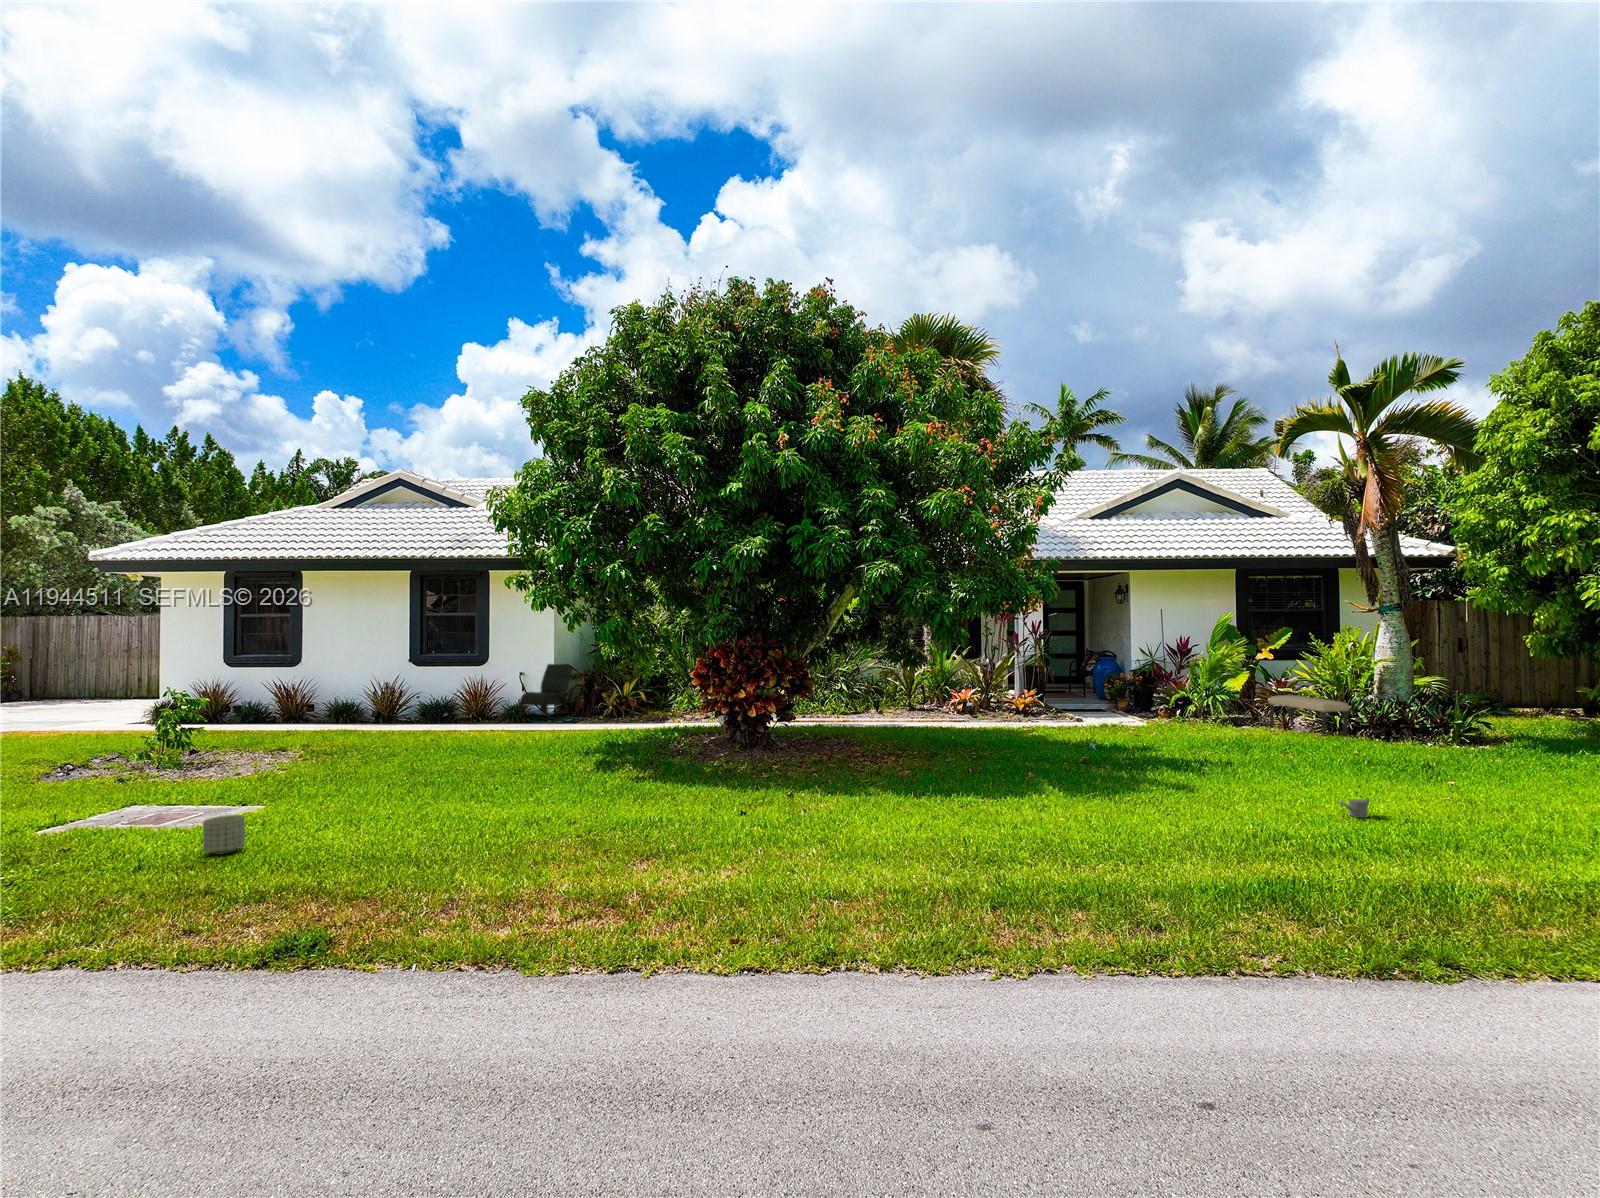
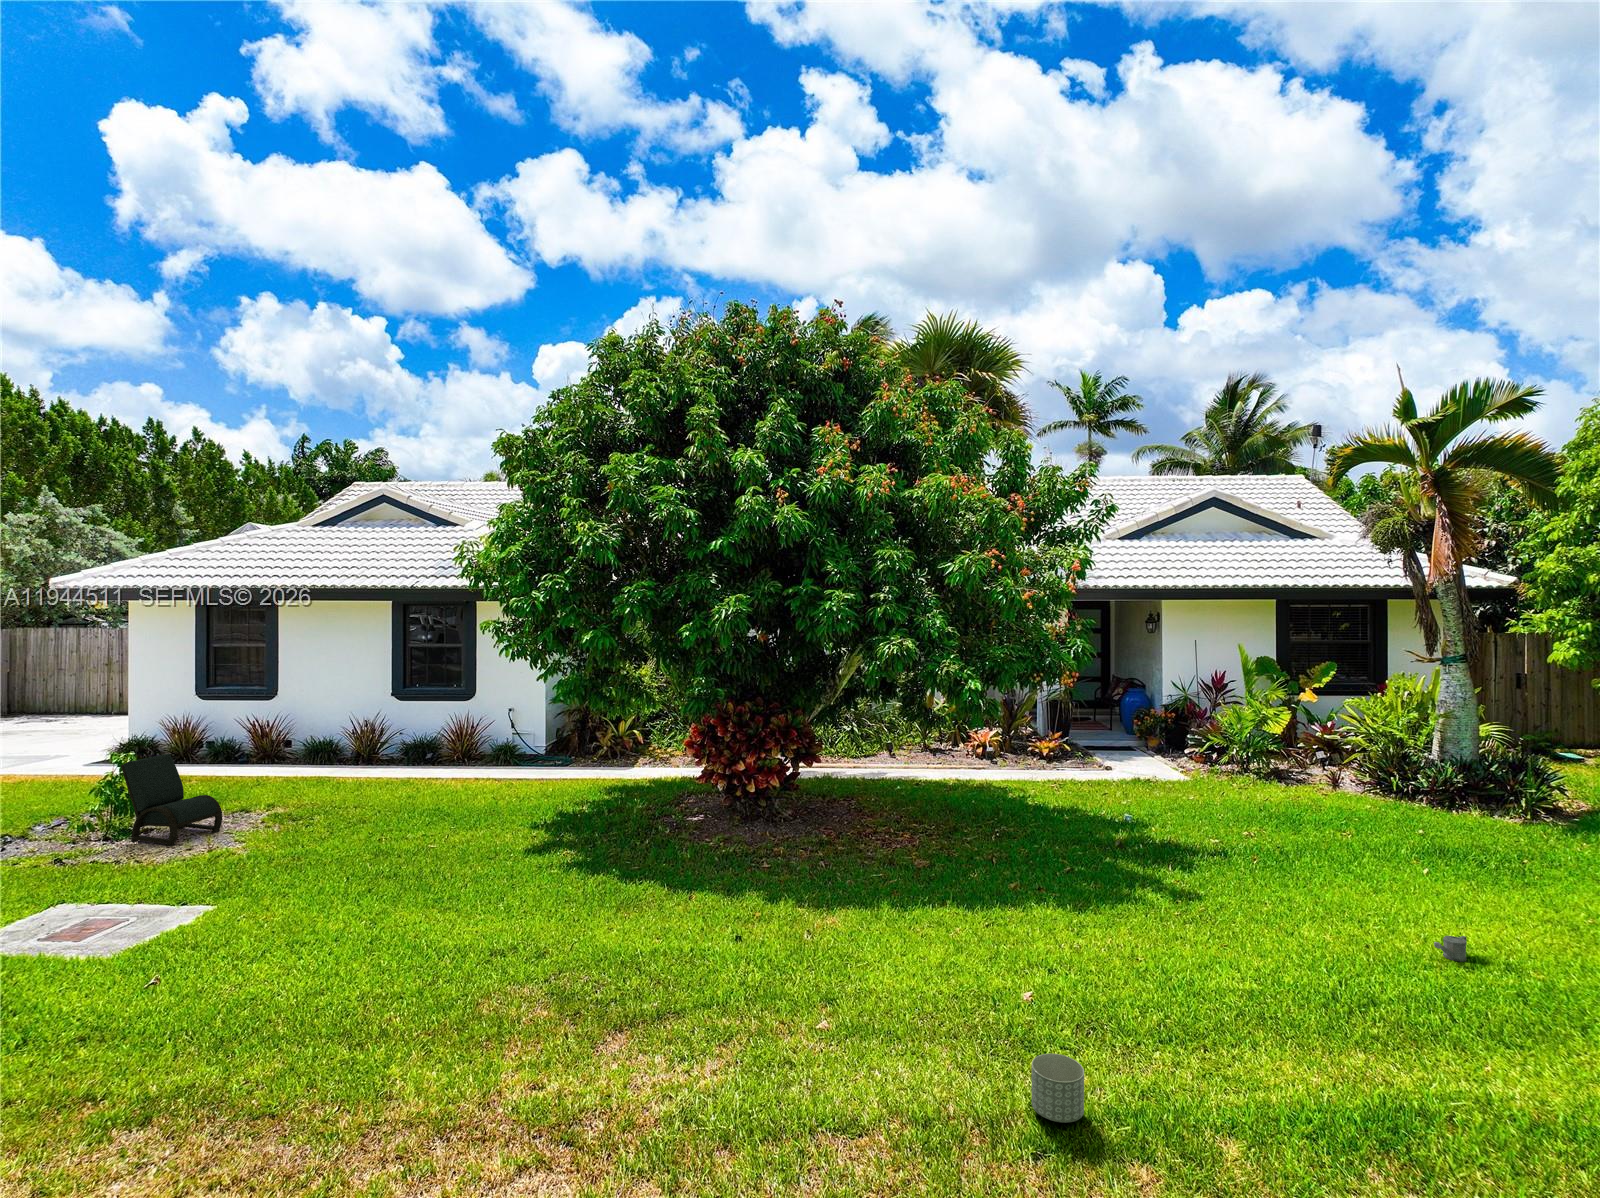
lounge chair: present [519,664,573,717] -> present [121,754,222,846]
bench: present [1268,695,1349,736] -> none [1316,747,1408,799]
planter: present [203,815,245,855] -> present [1032,1054,1084,1123]

